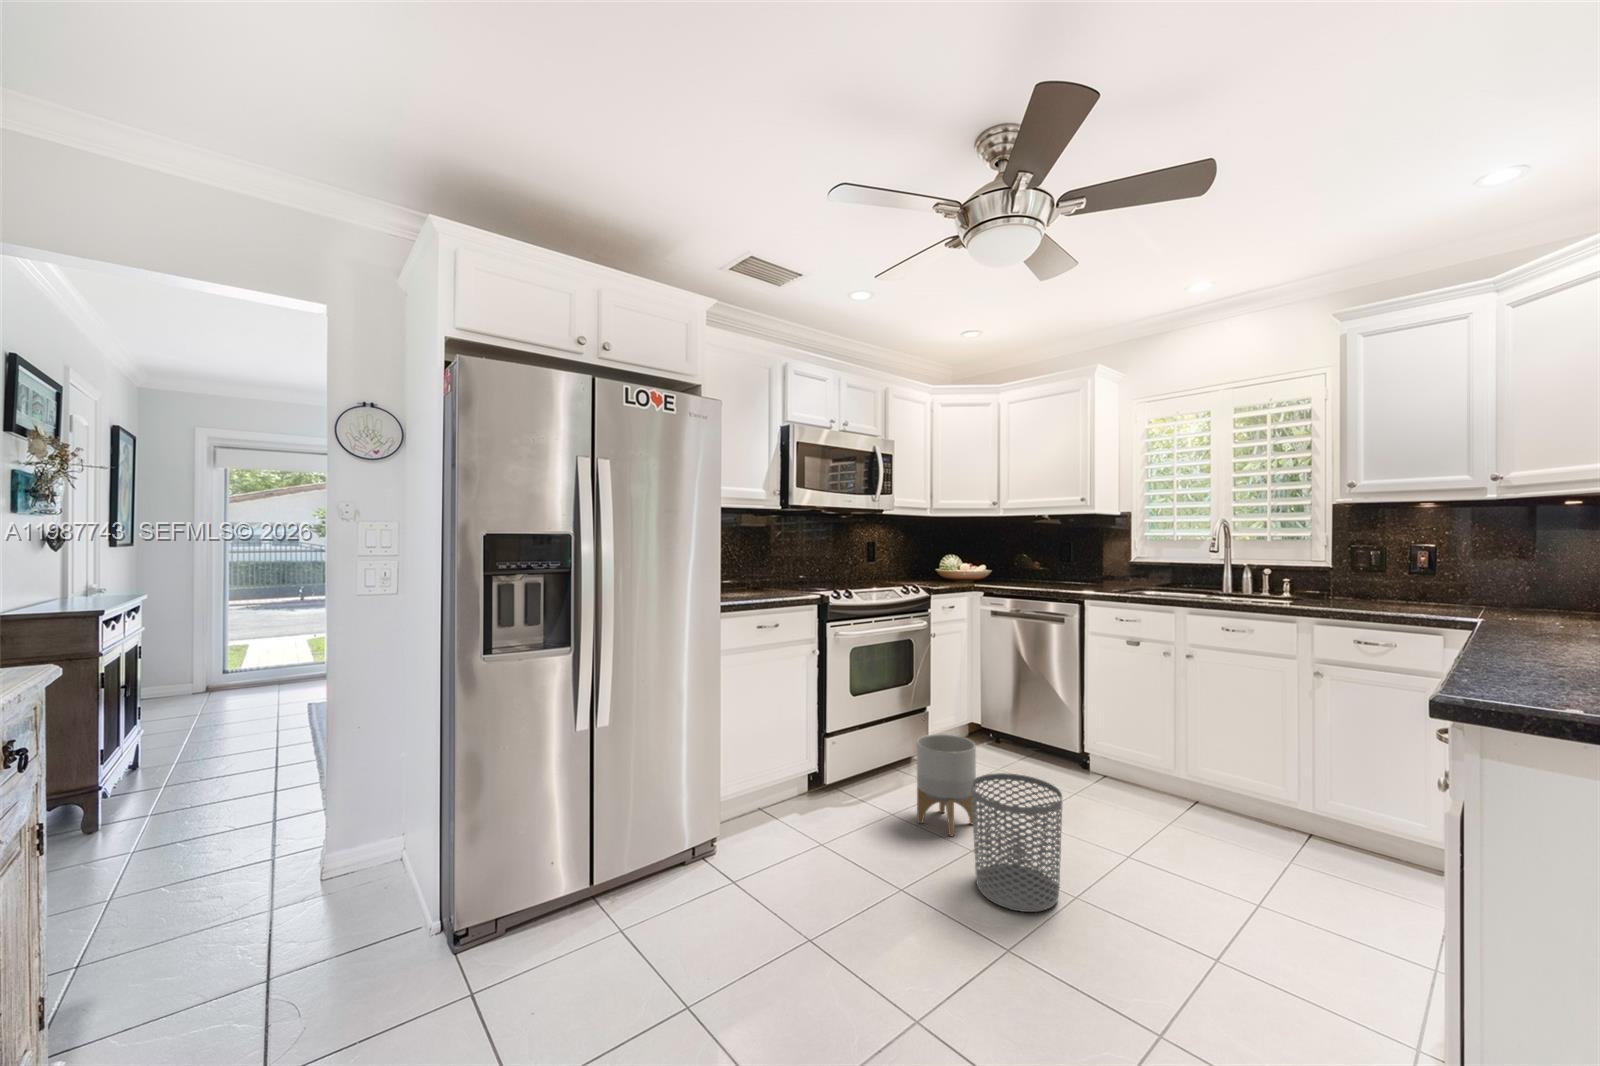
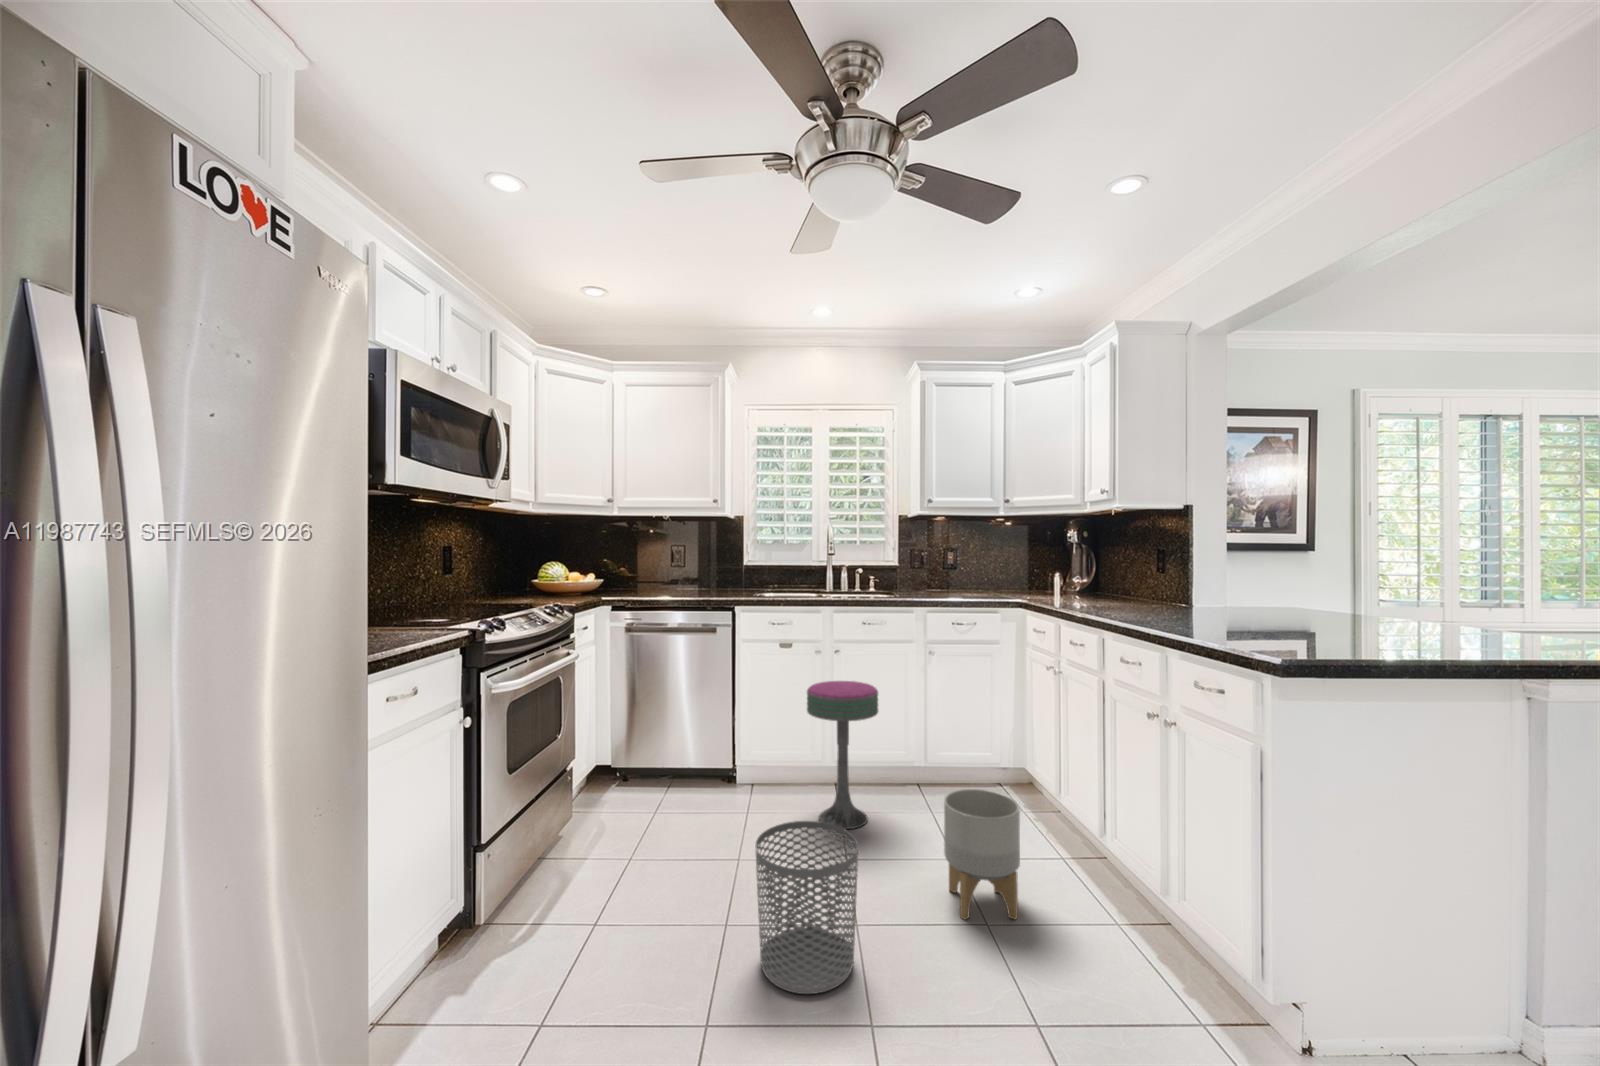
bar stool: none [1128,680,1214,835] -> present [807,681,878,829]
planter: present [917,734,976,836] -> present [944,789,1020,920]

